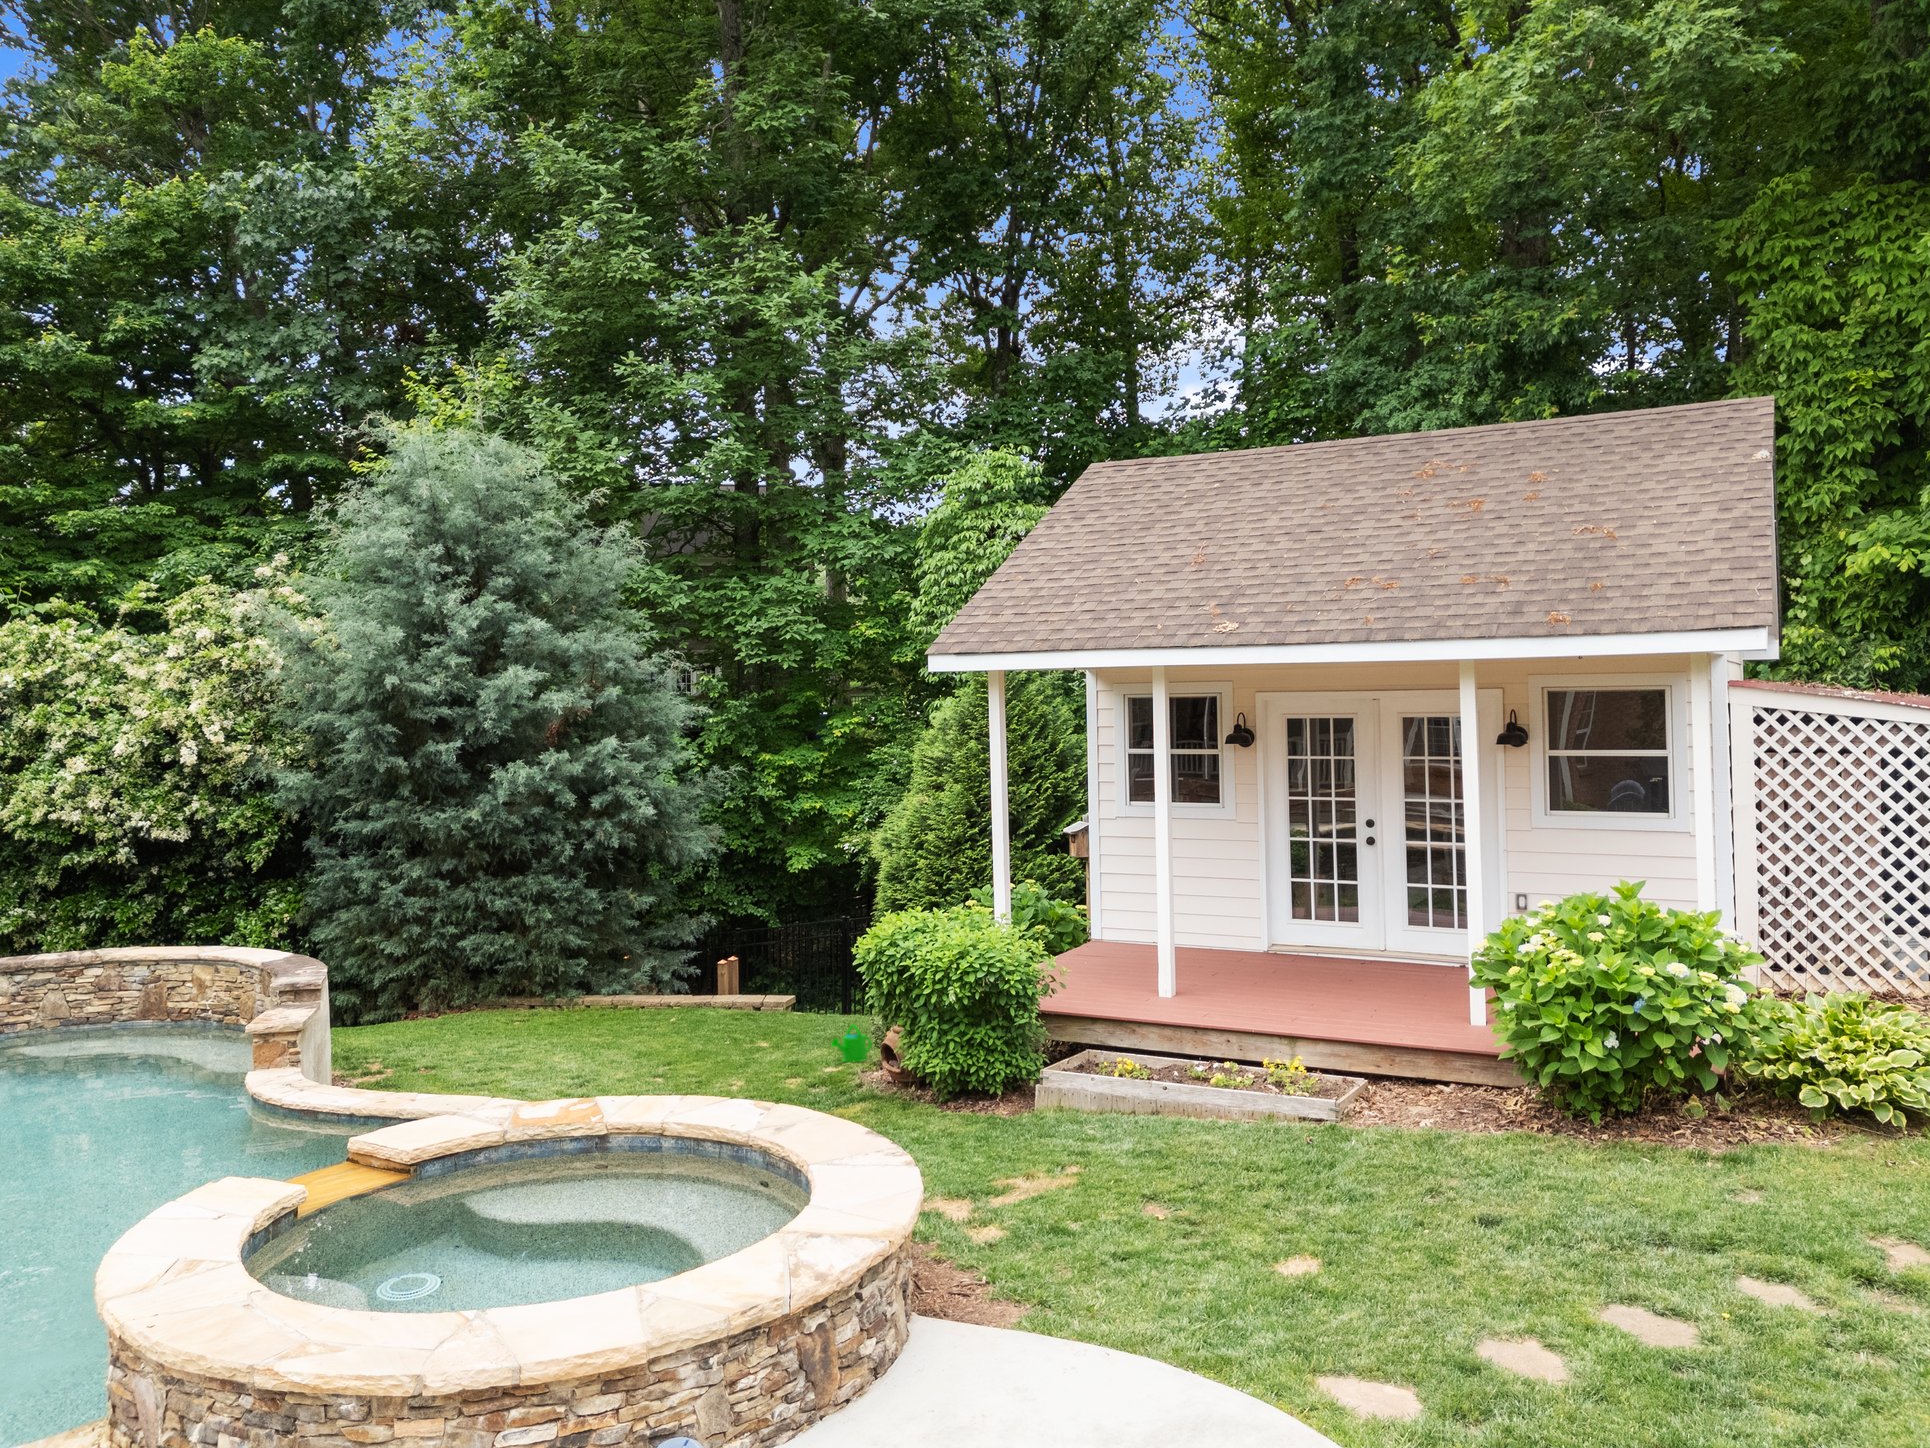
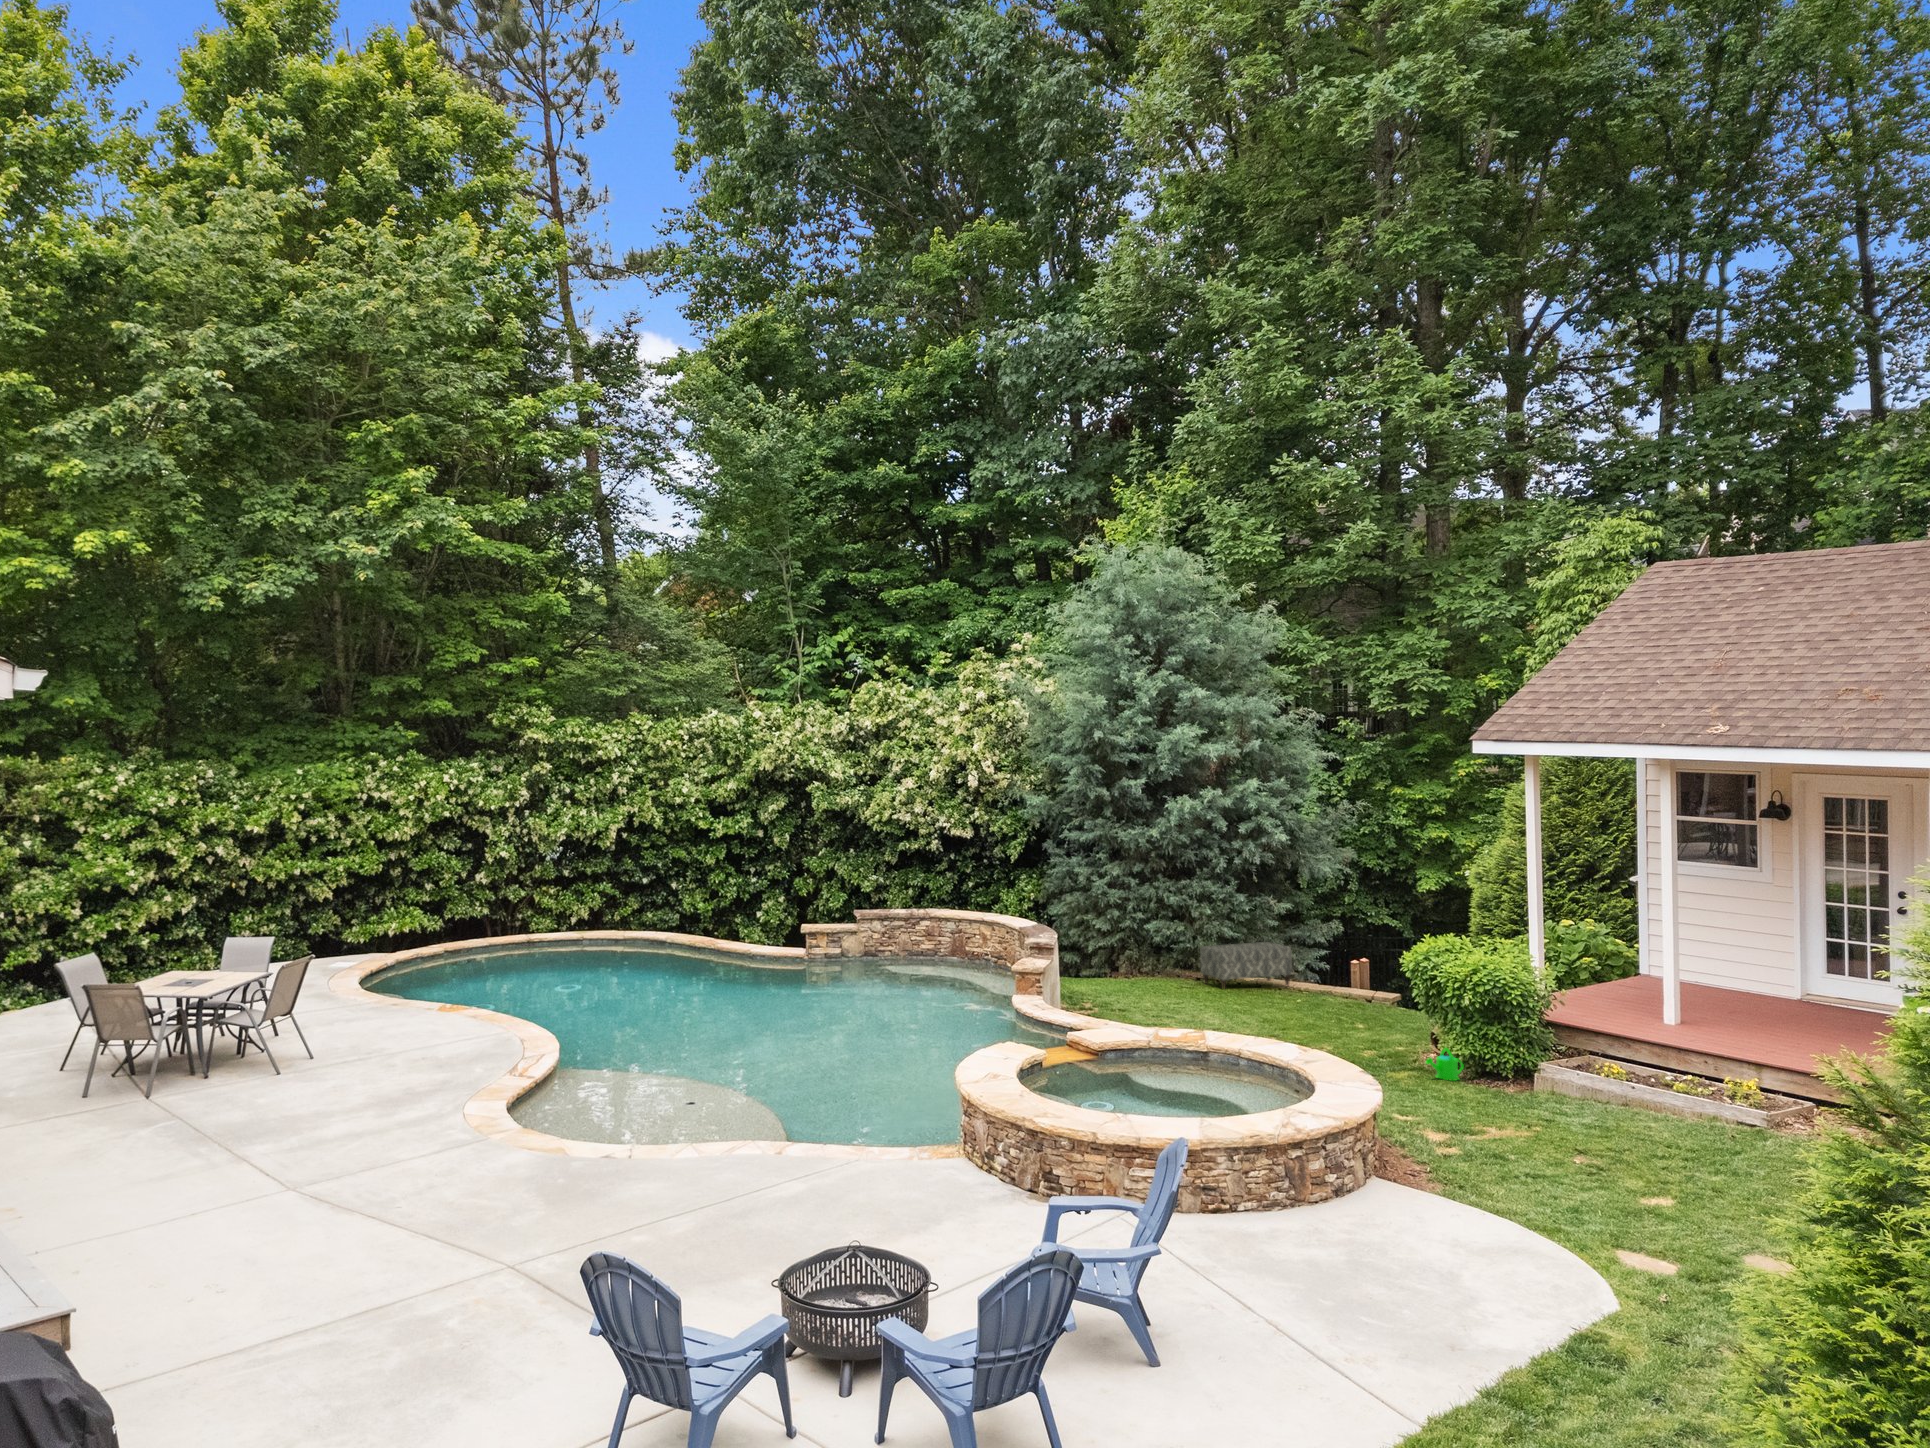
bench: none [537,944,655,1013] -> present [1200,942,1292,989]

